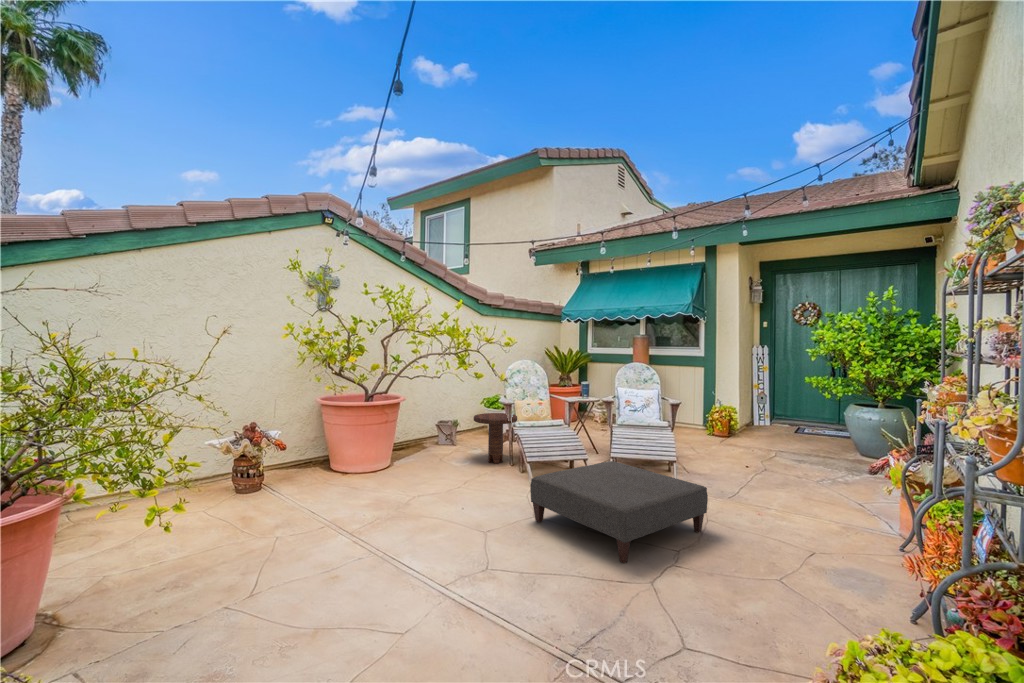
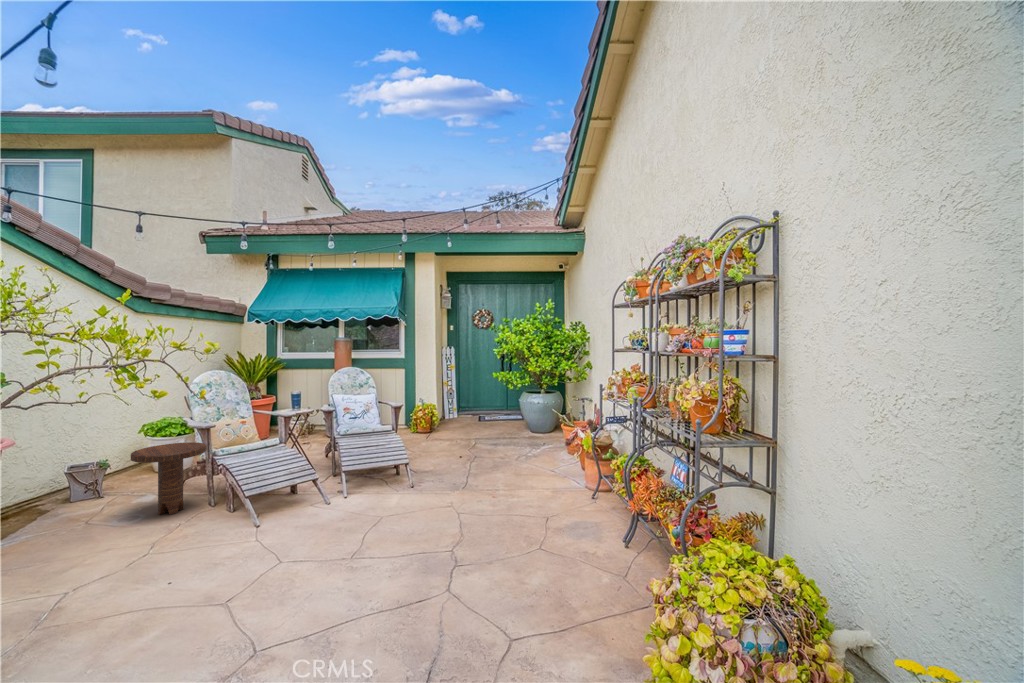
ottoman: present [530,461,708,563] -> none [265,479,467,598]

